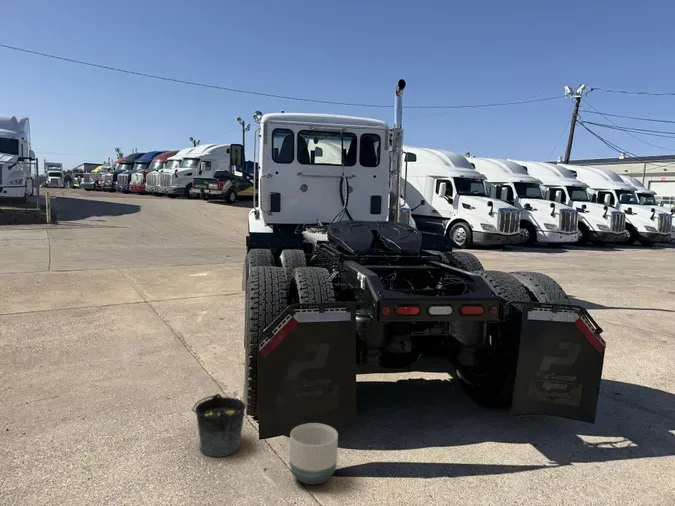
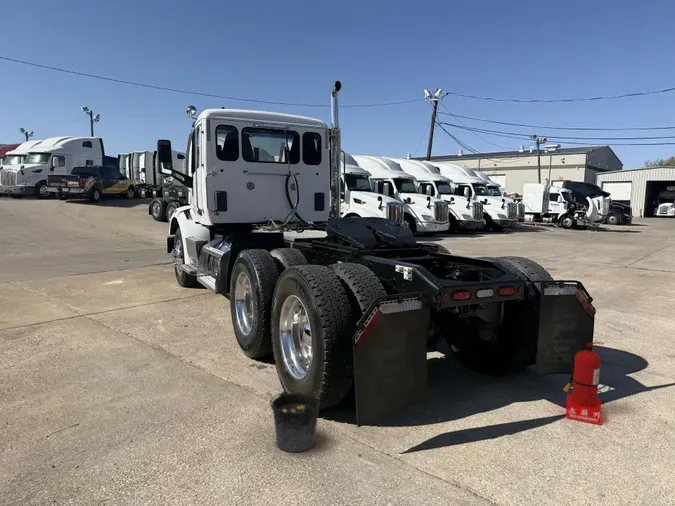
fire extinguisher: none [543,383,598,485] -> present [564,342,603,425]
planter: present [290,423,338,484] -> none [381,405,426,460]

